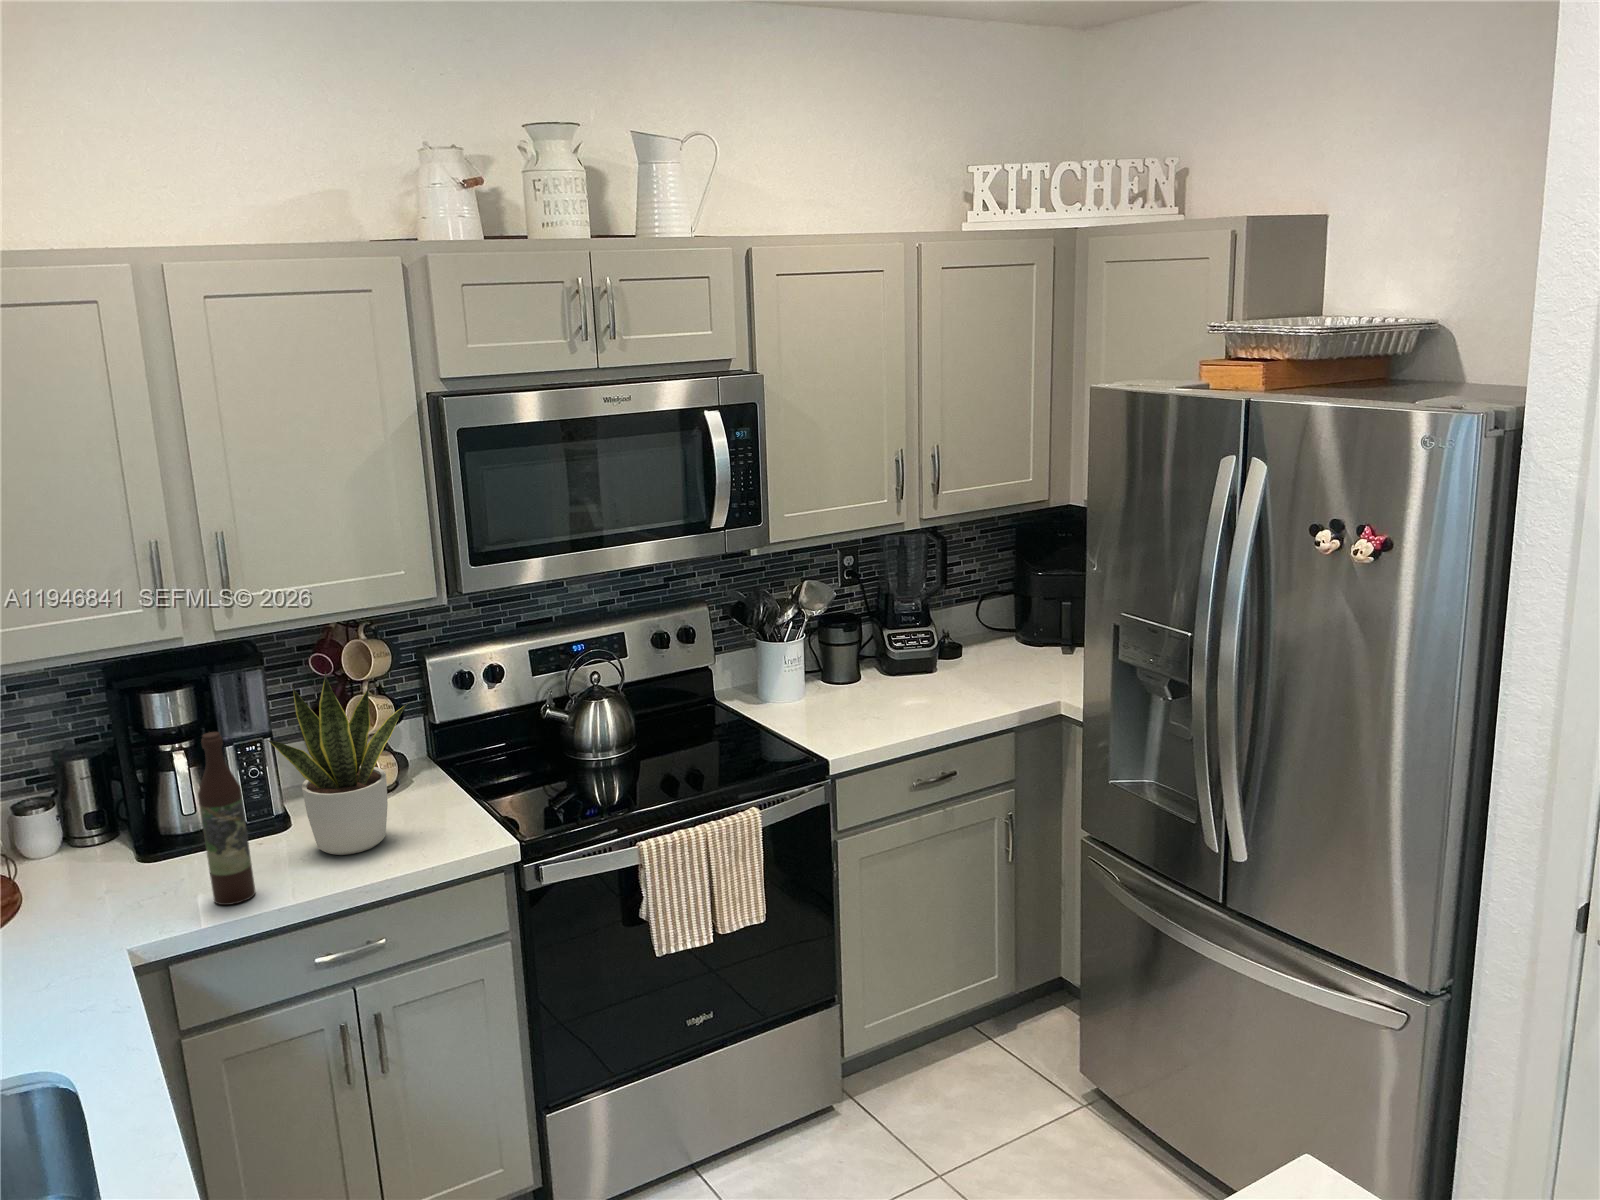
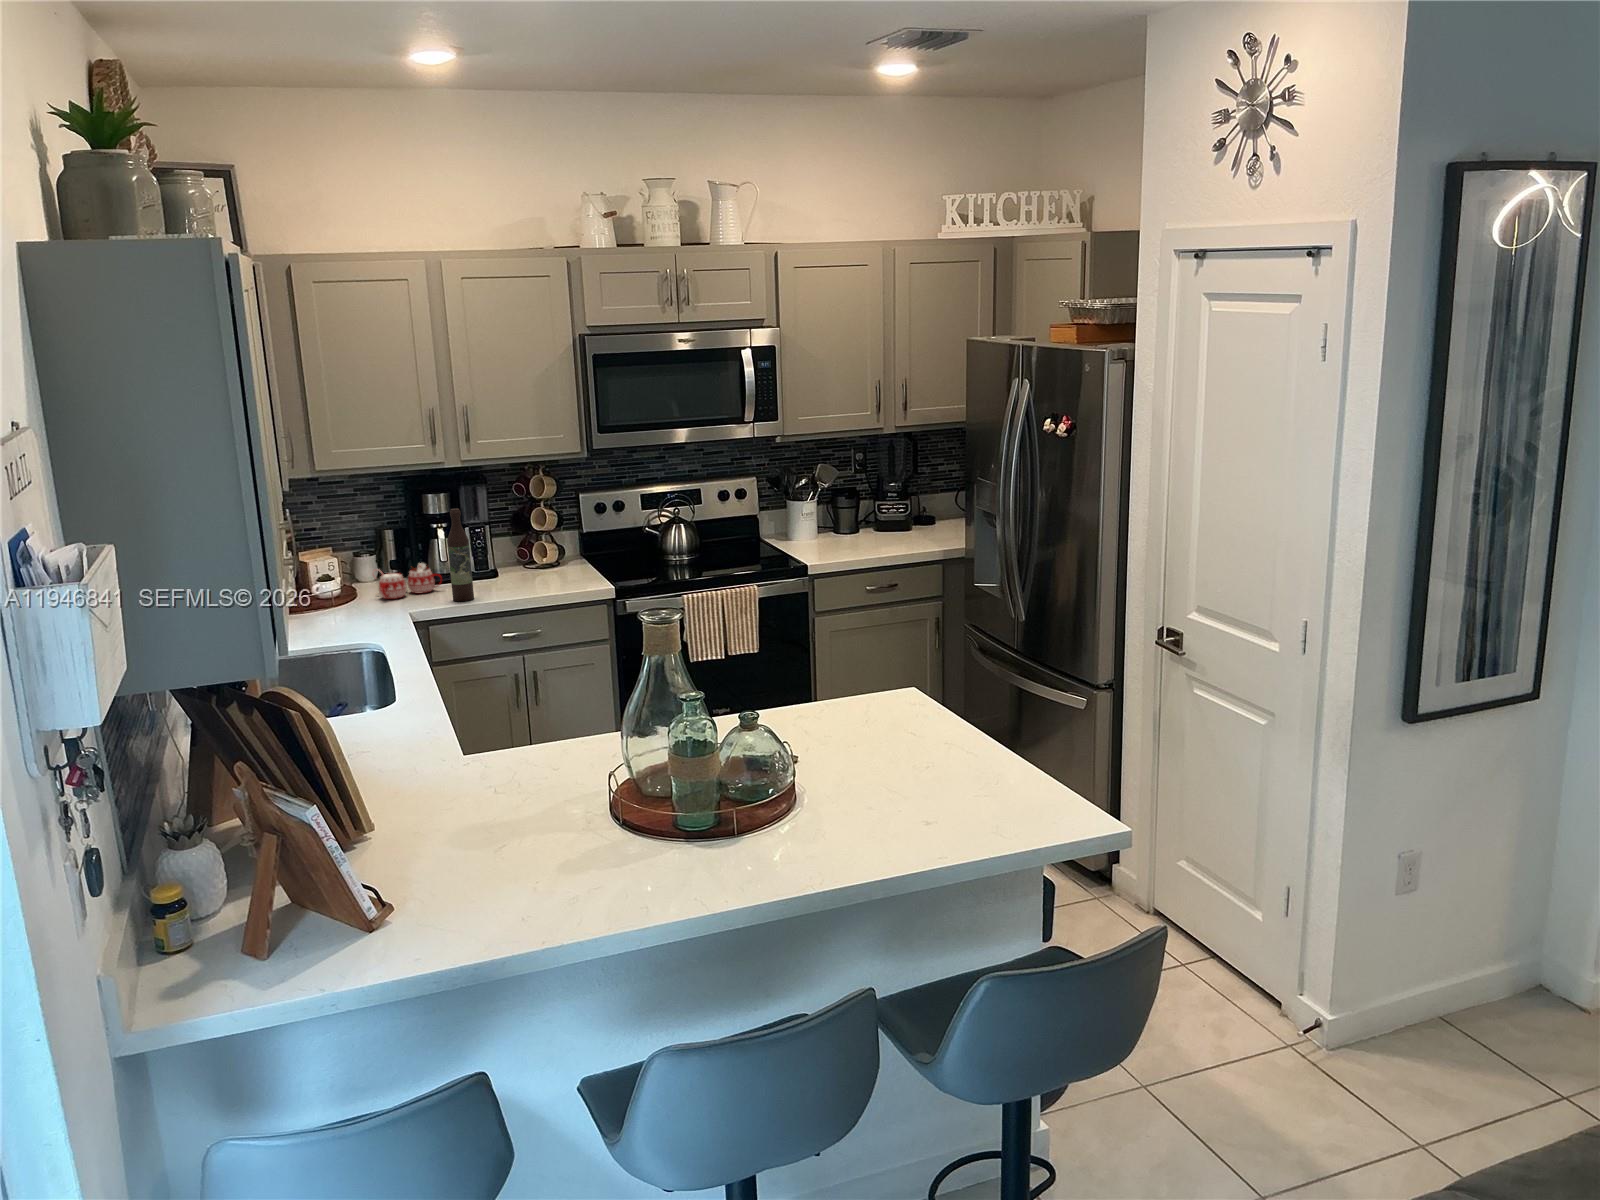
potted plant: present [267,672,408,855] -> none [484,484,562,588]
mug: none [46,824,188,906] -> present [372,563,442,599]

